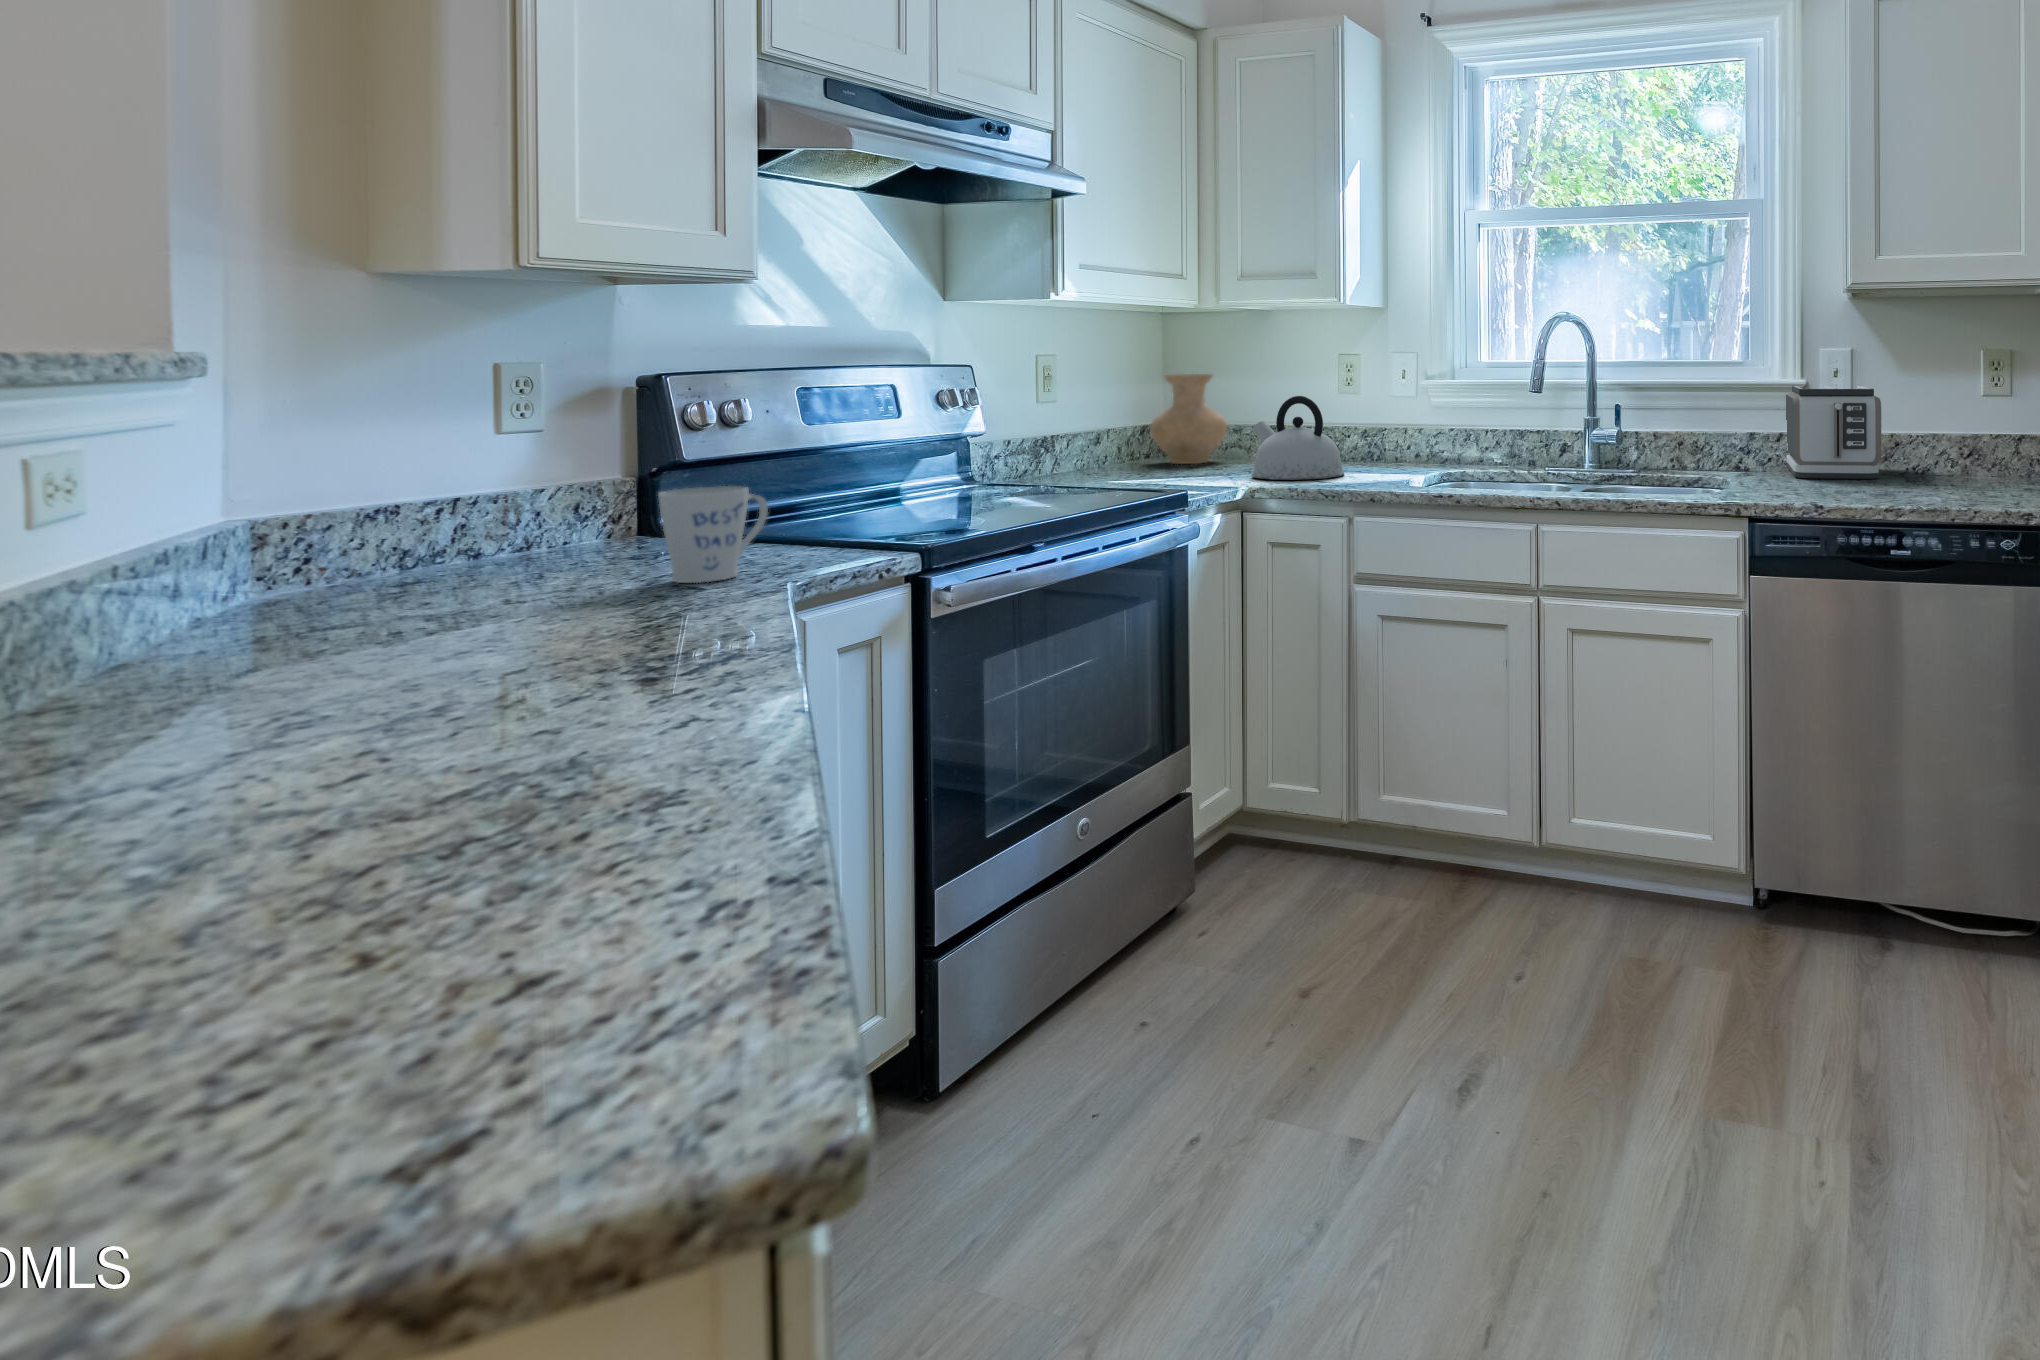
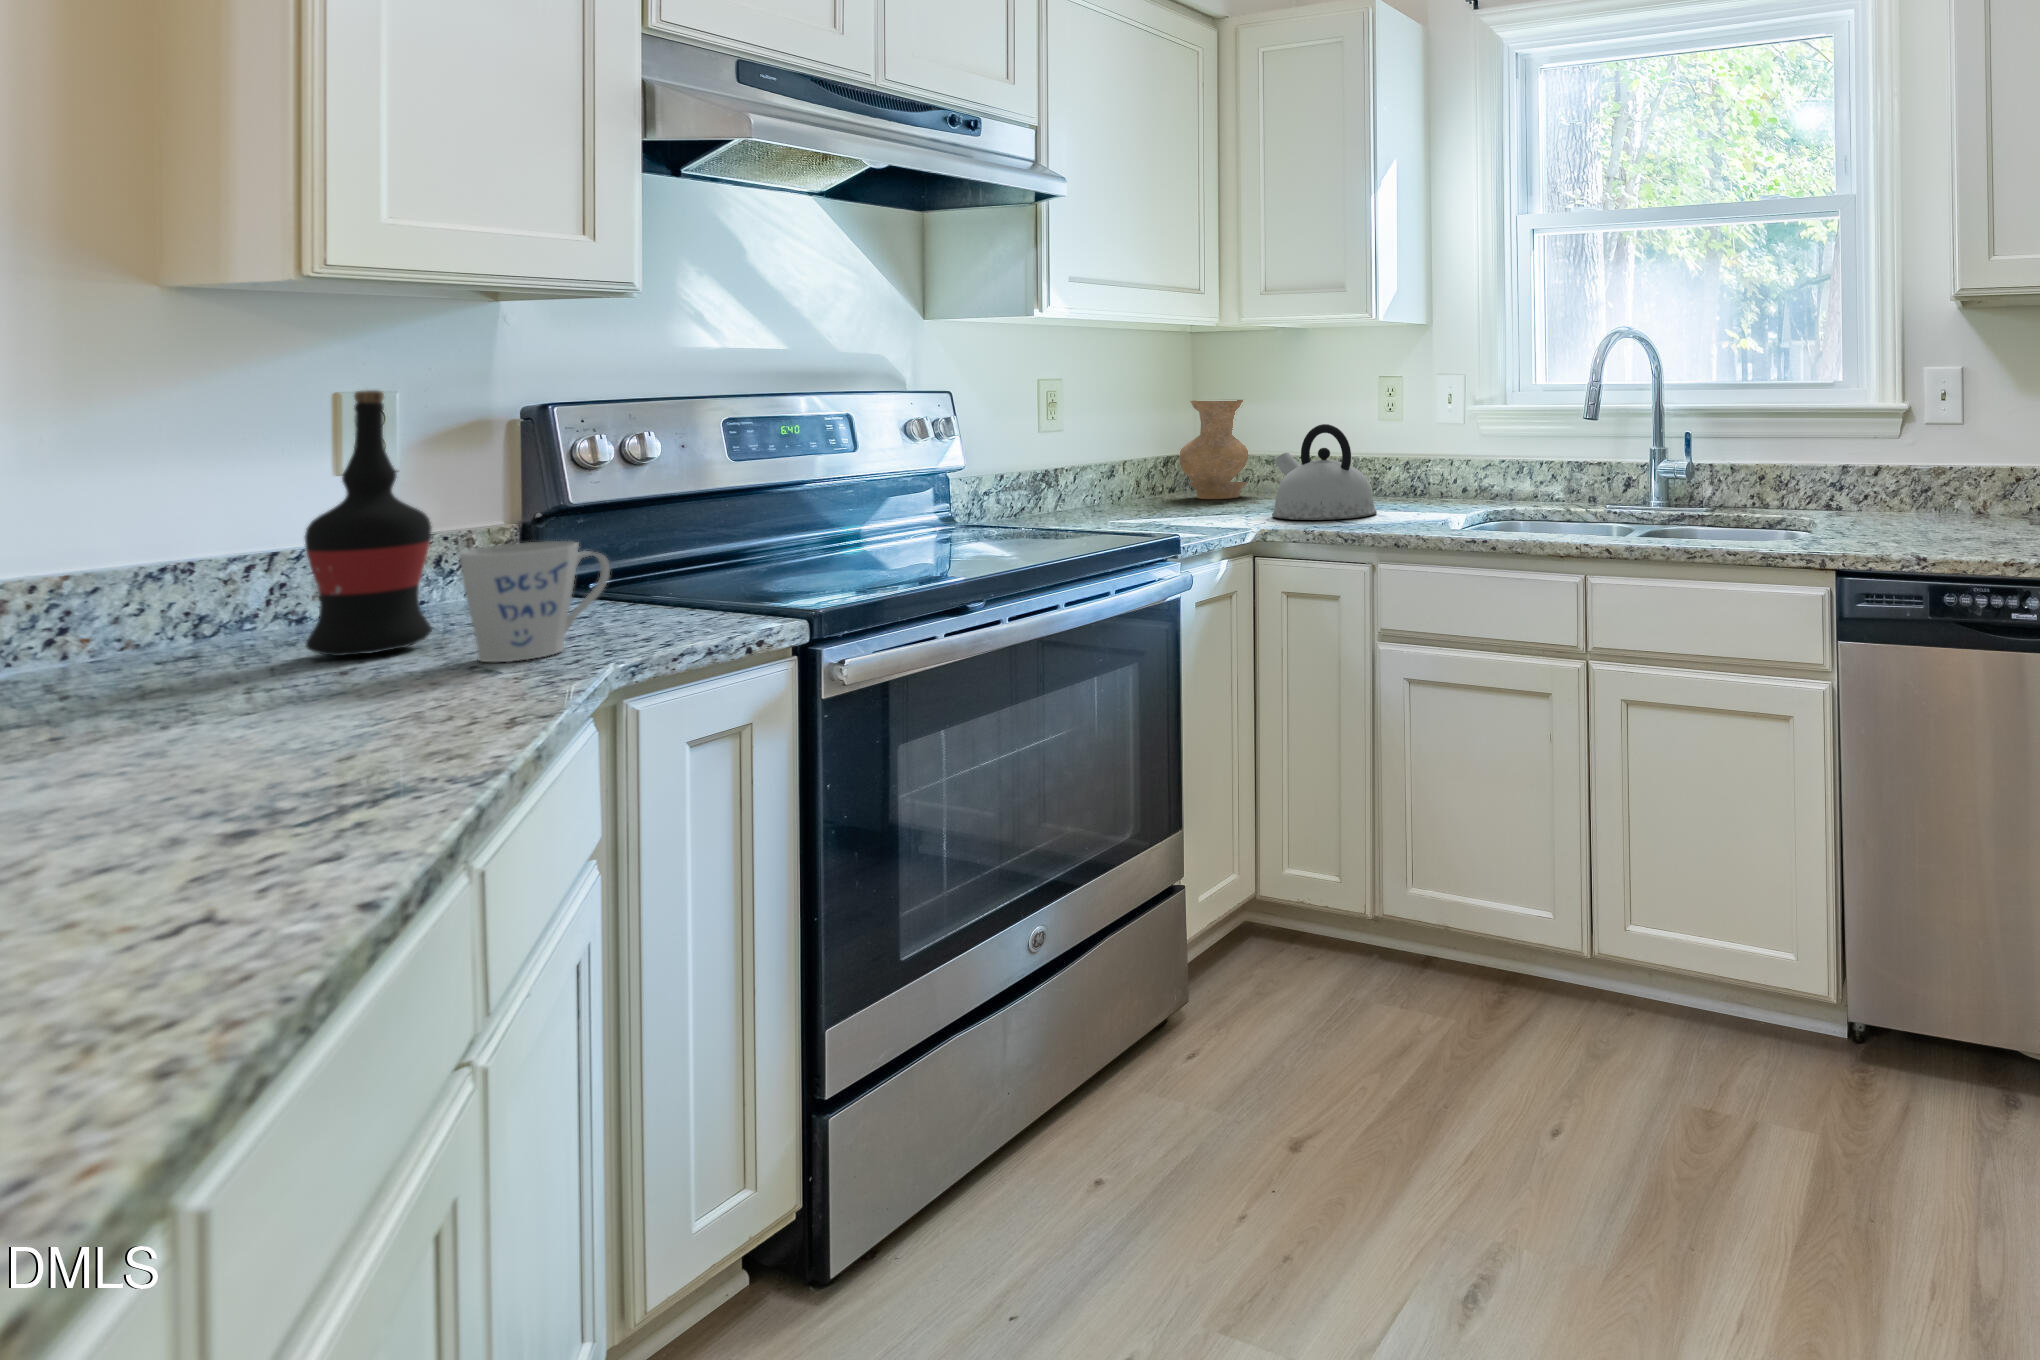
wine bottle: none [519,361,614,580] -> present [305,390,432,656]
toaster: present [1786,386,1881,479] -> none [1885,410,2000,522]

